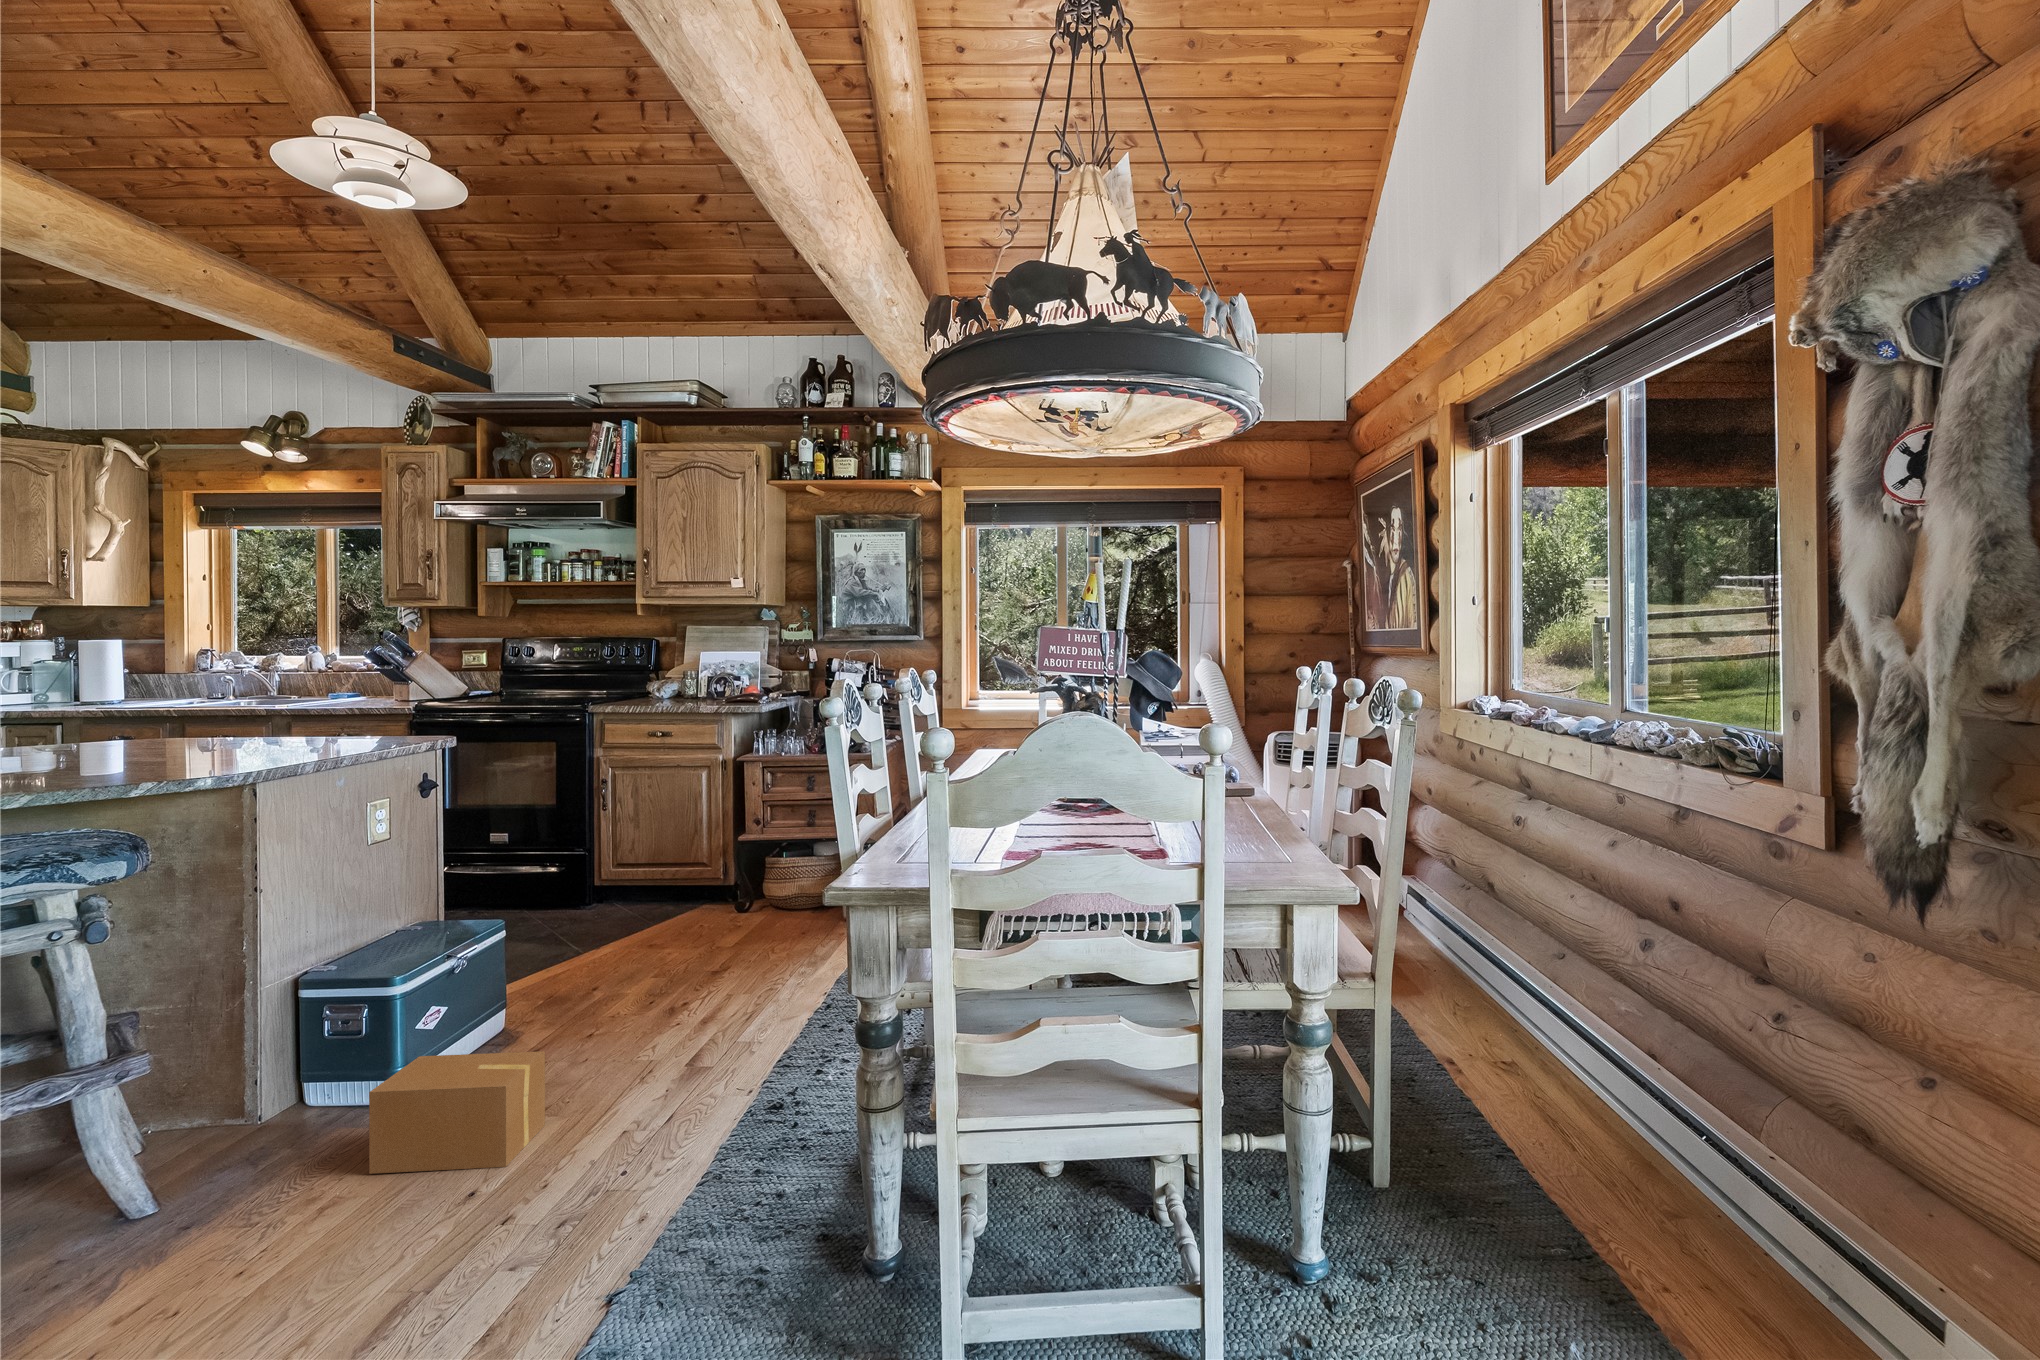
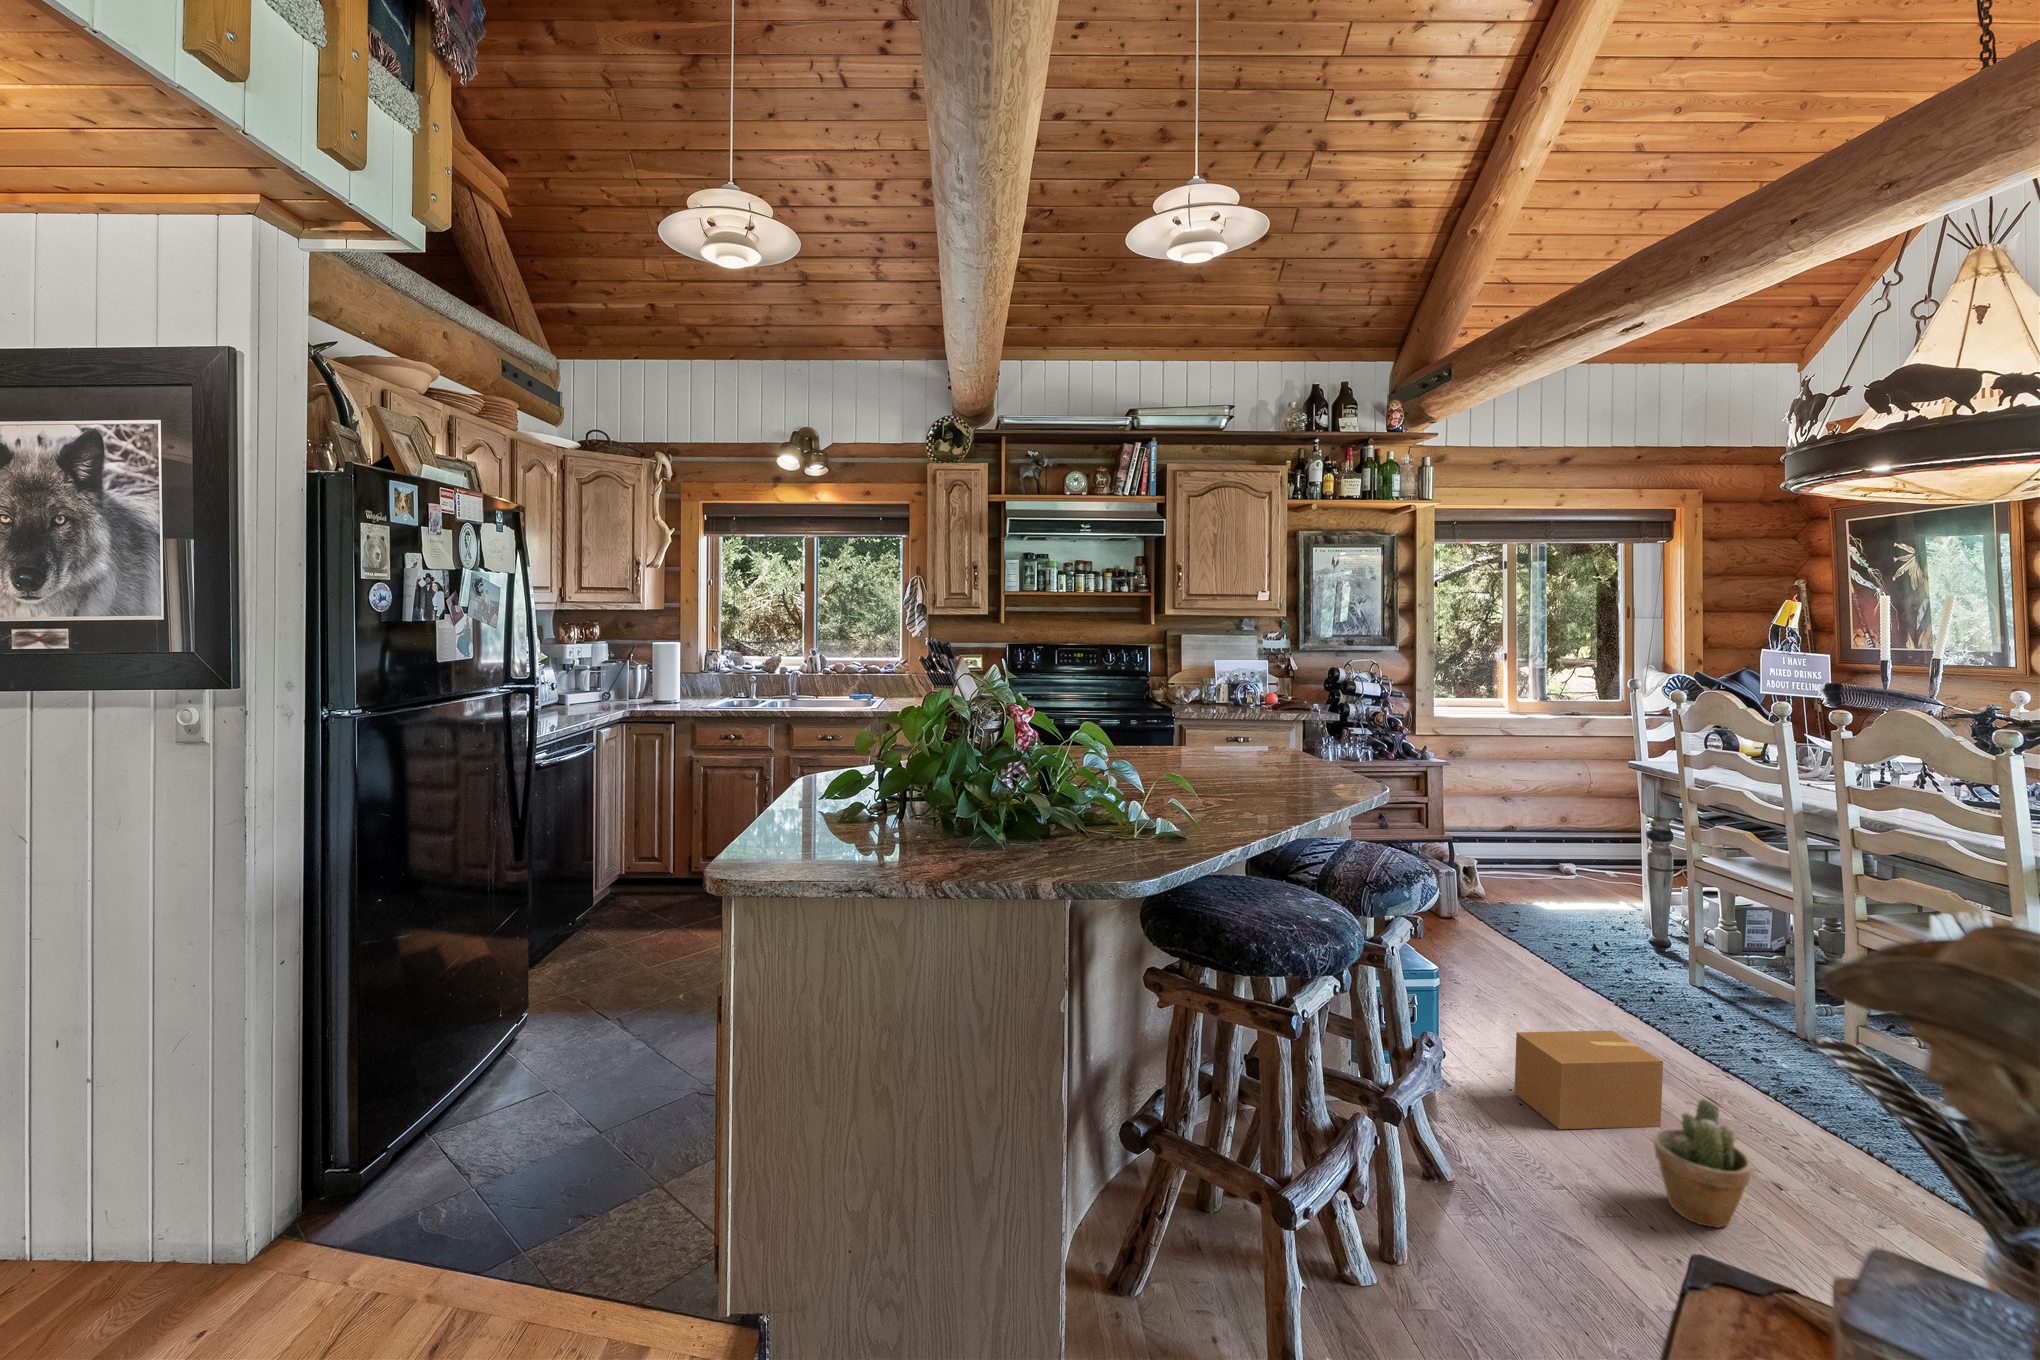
potted plant: none [230,1131,355,1296] -> present [1653,1099,1752,1228]

